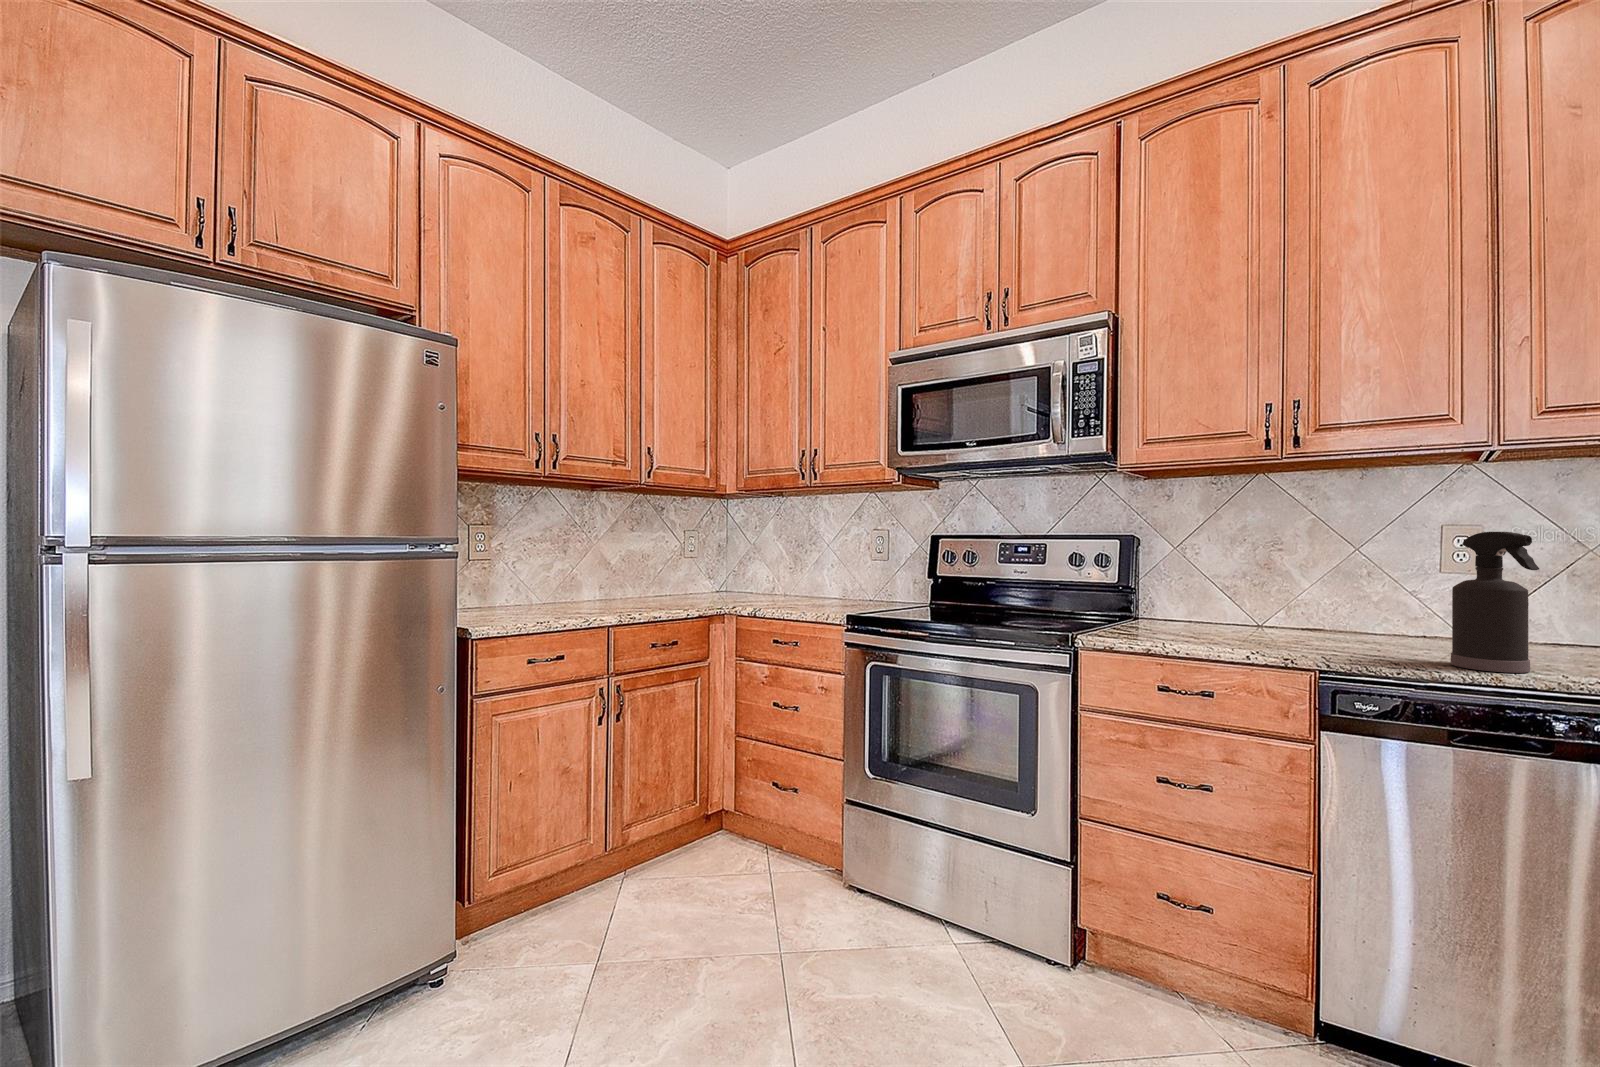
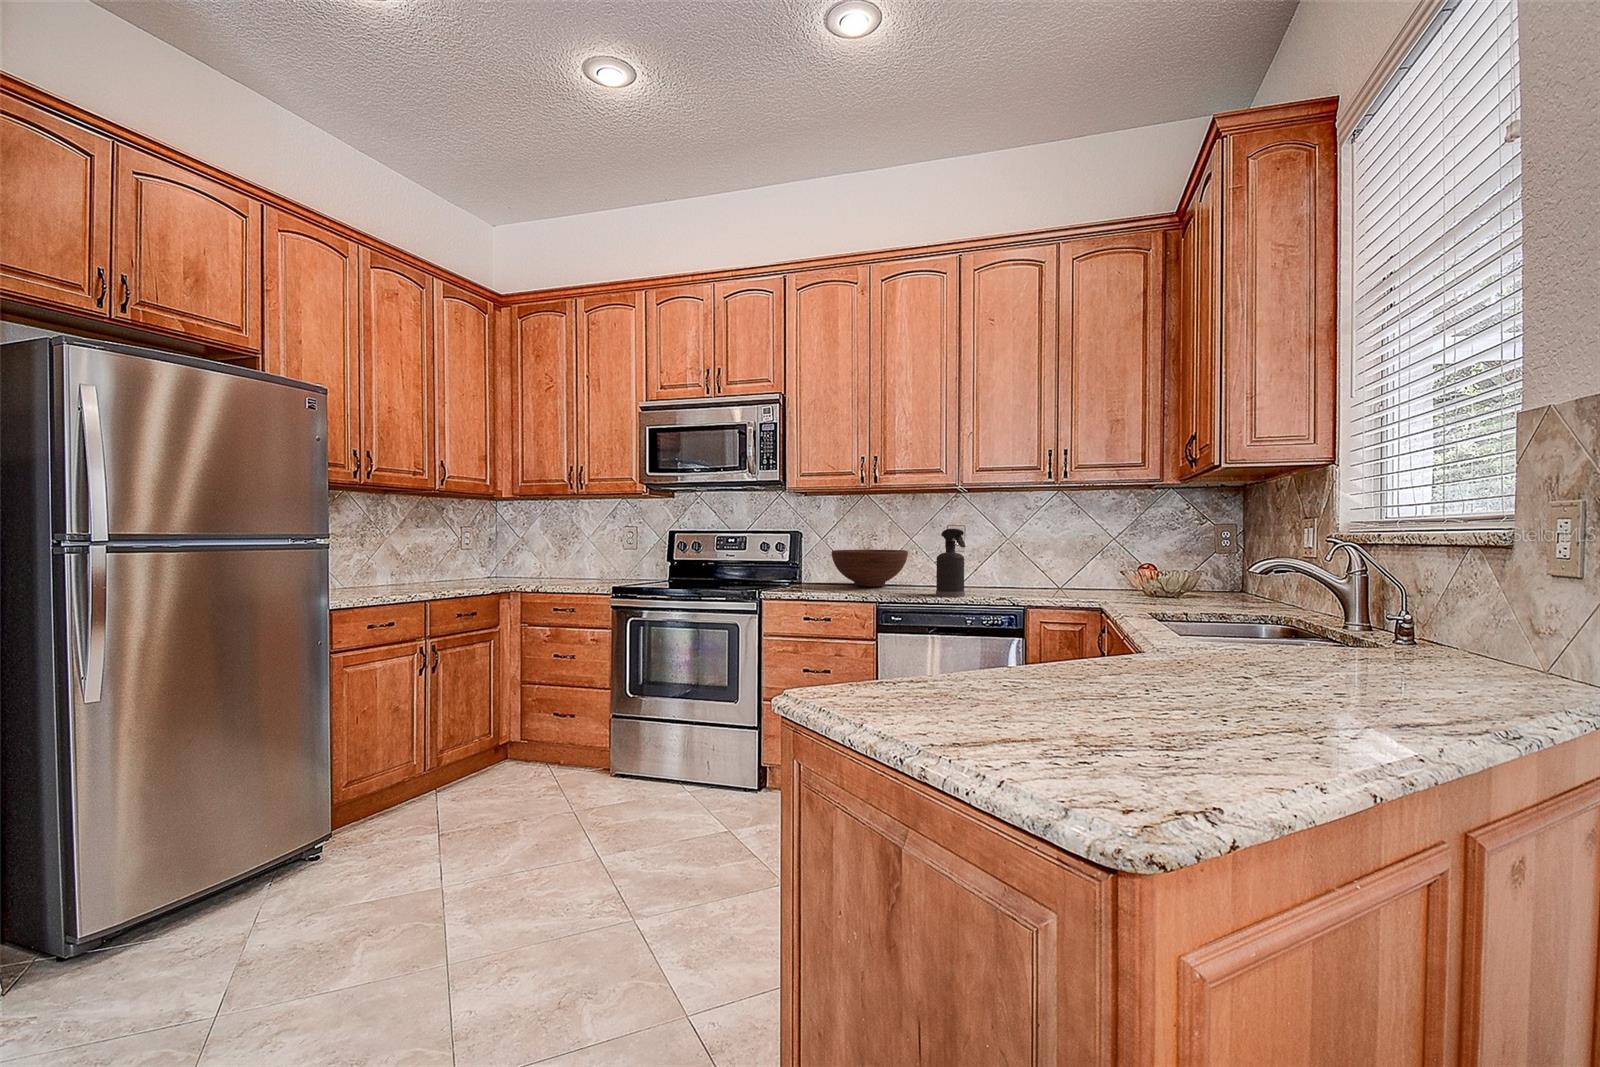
fruit bowl: none [1199,567,1356,633] -> present [832,549,908,587]

